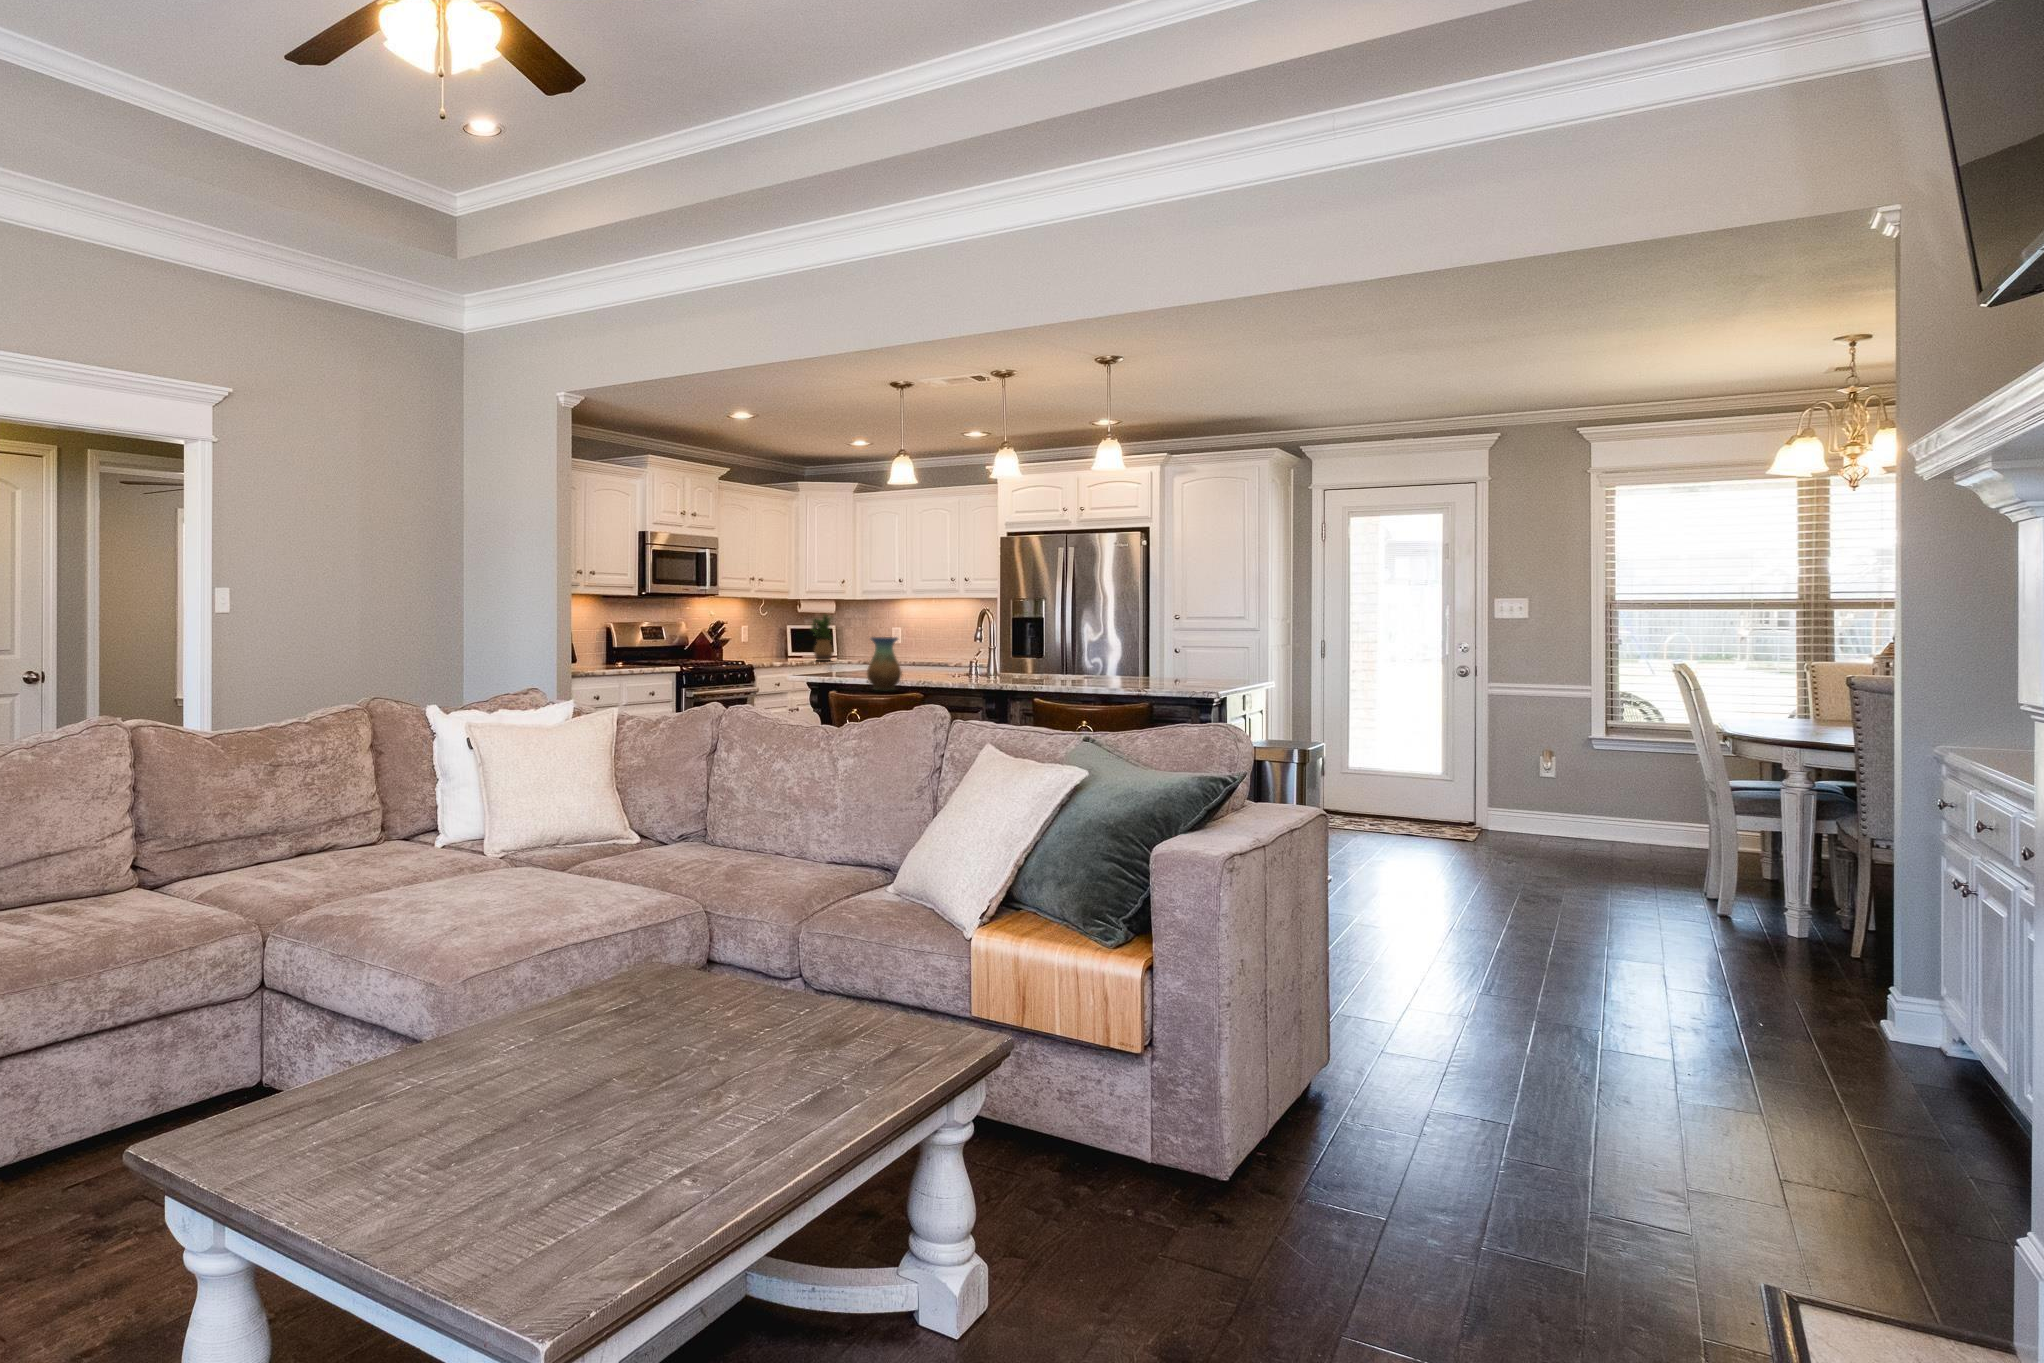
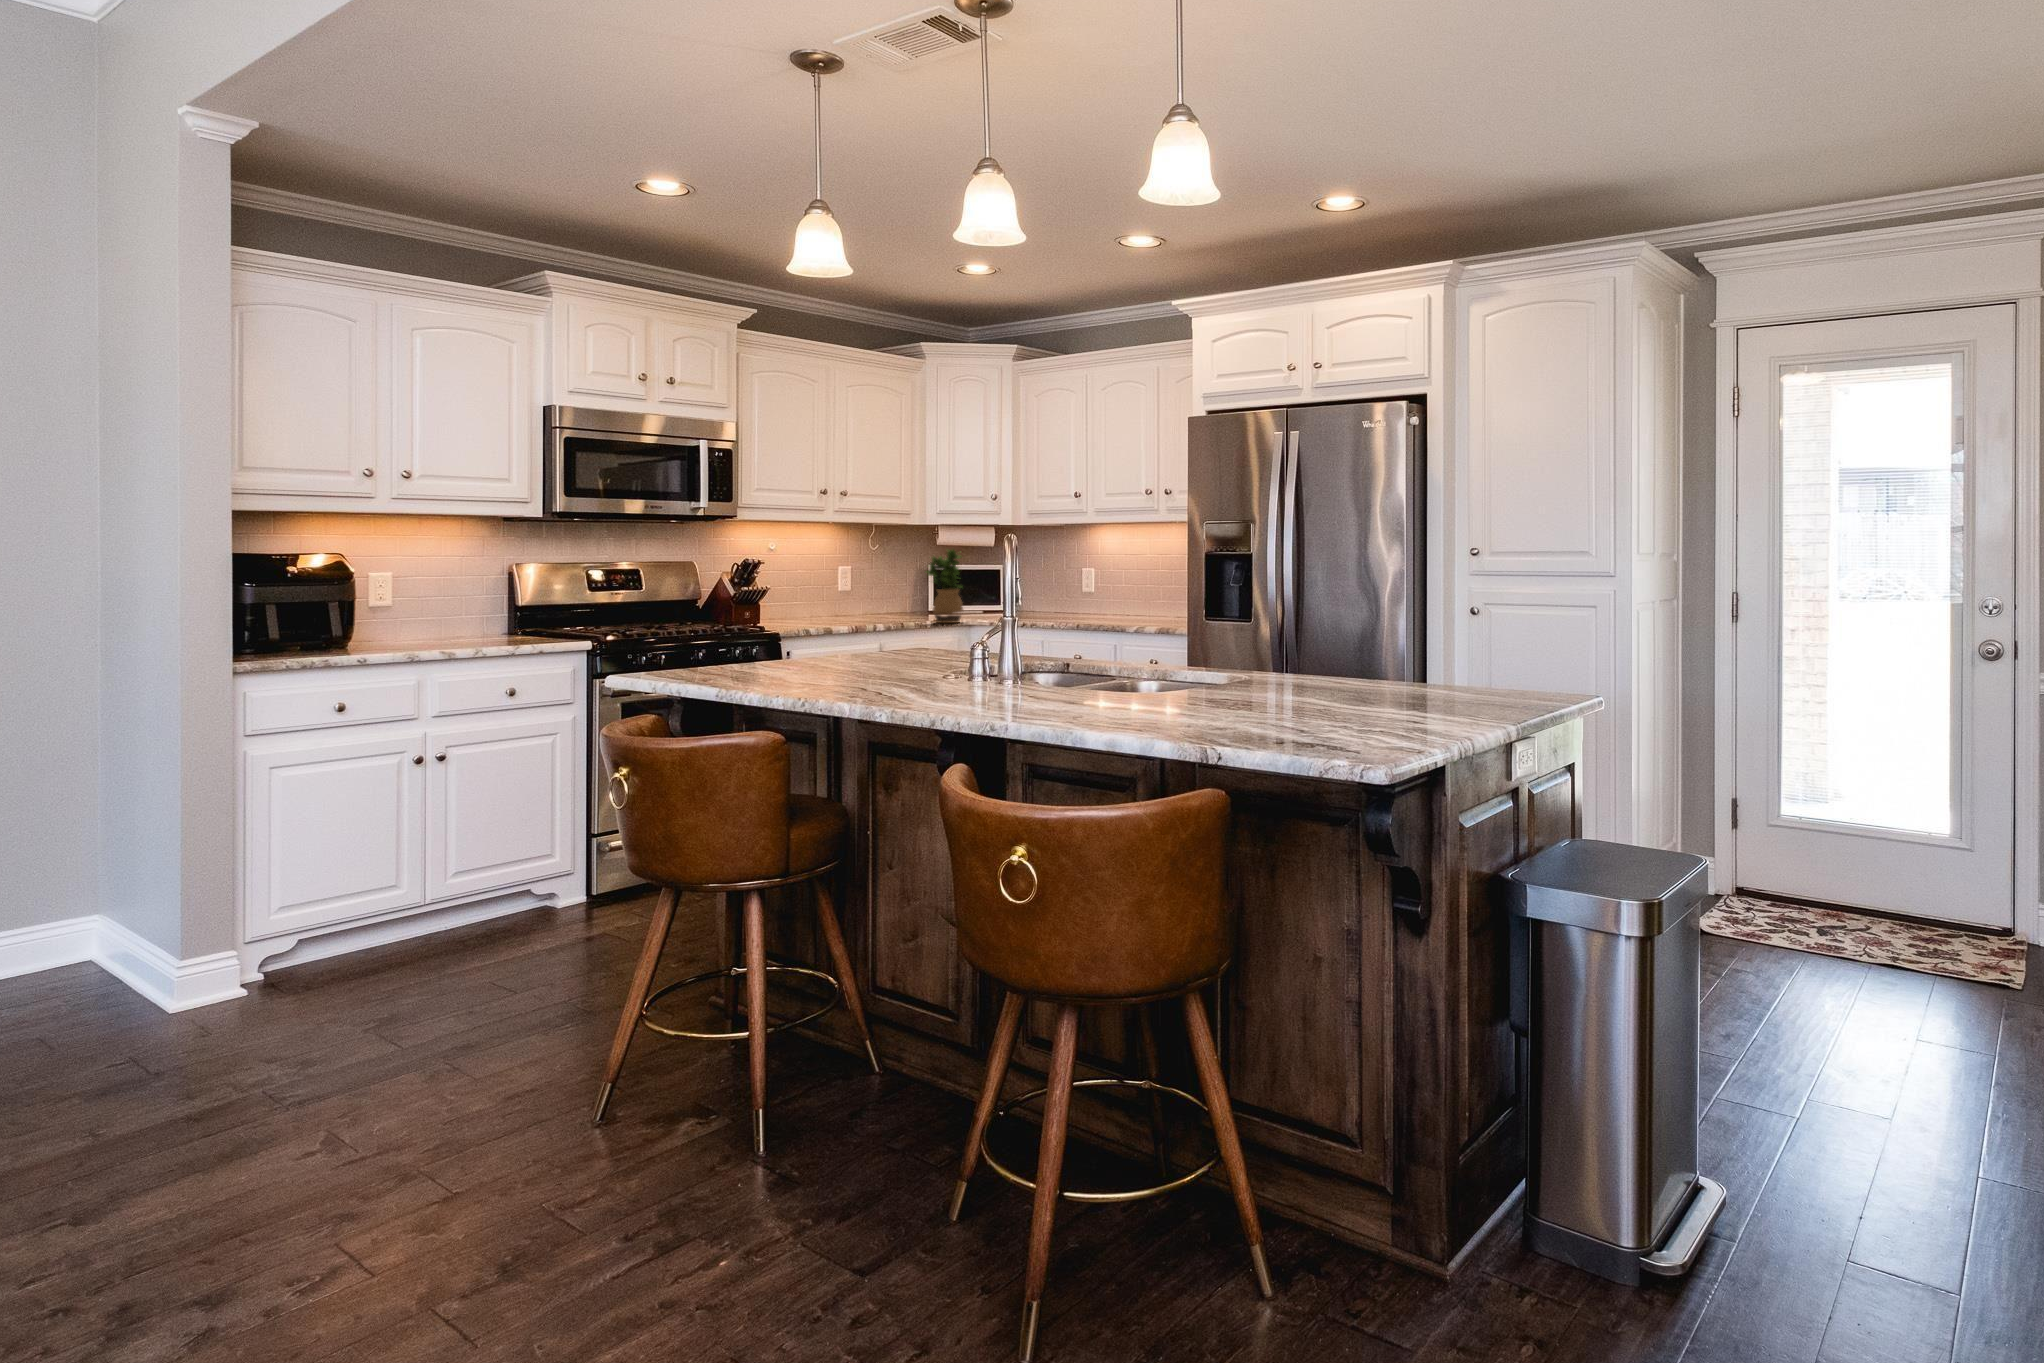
vase: present [867,637,902,690] -> none [668,606,753,732]

